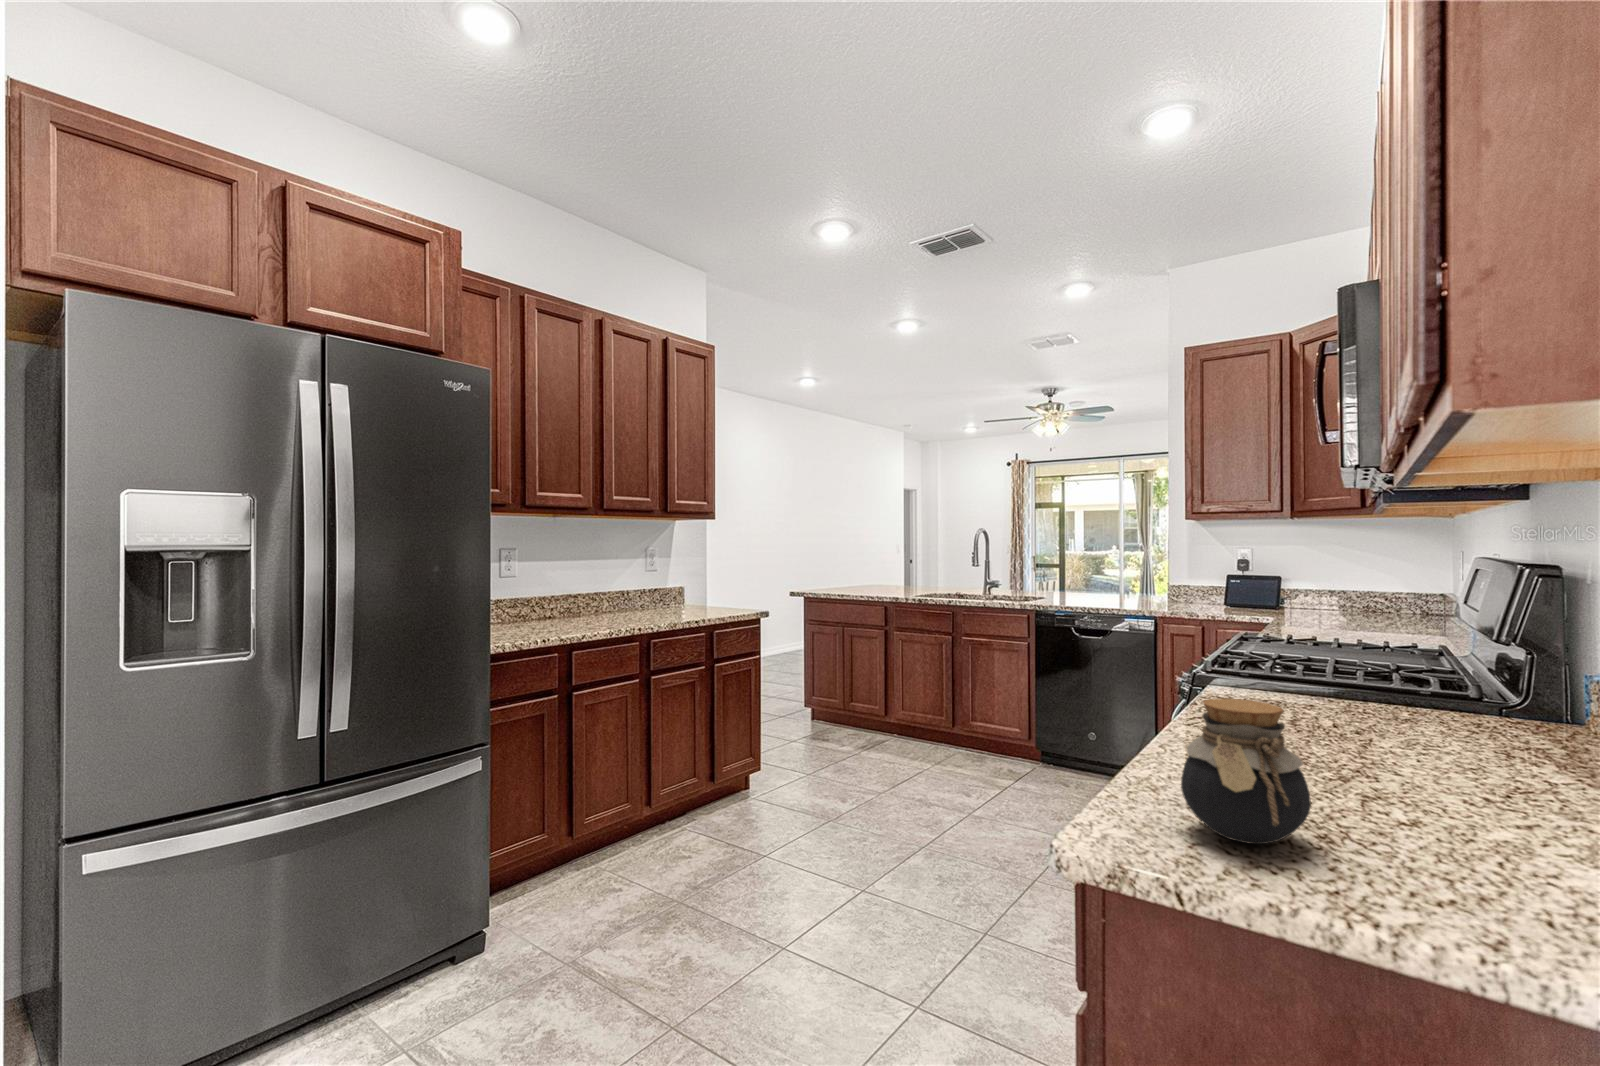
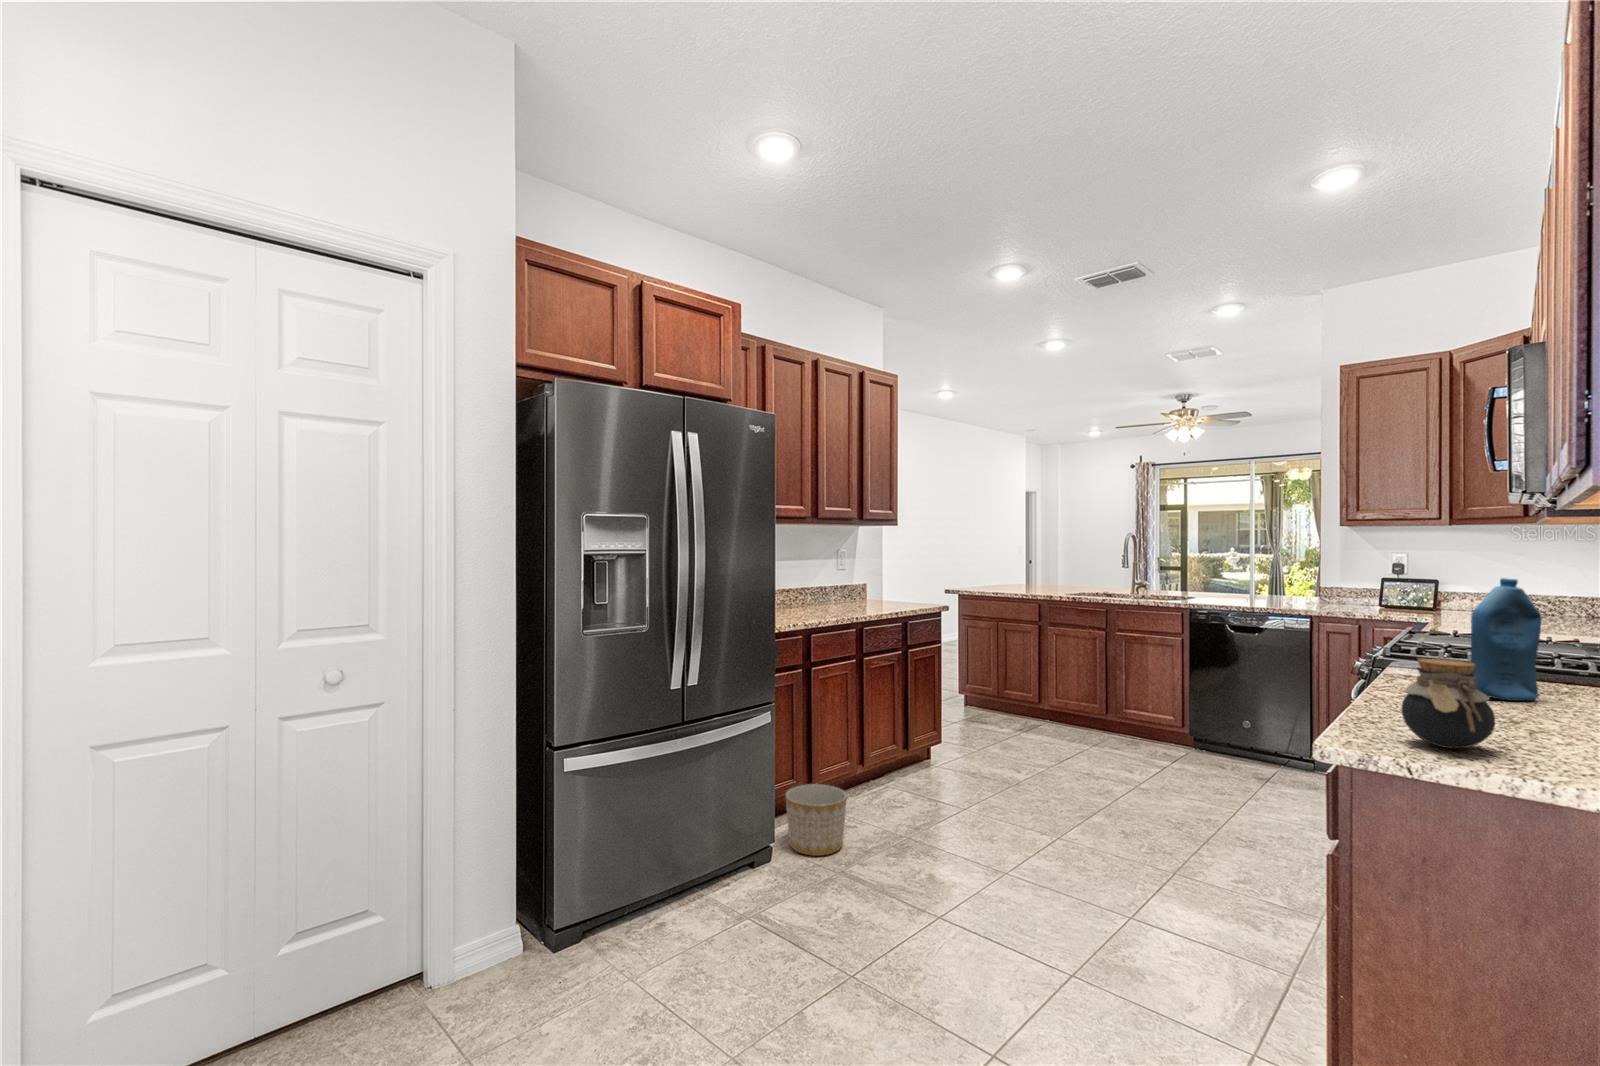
bottle: none [1289,573,1378,738] -> present [1471,578,1542,701]
planter: none [517,841,599,937] -> present [786,784,847,856]

